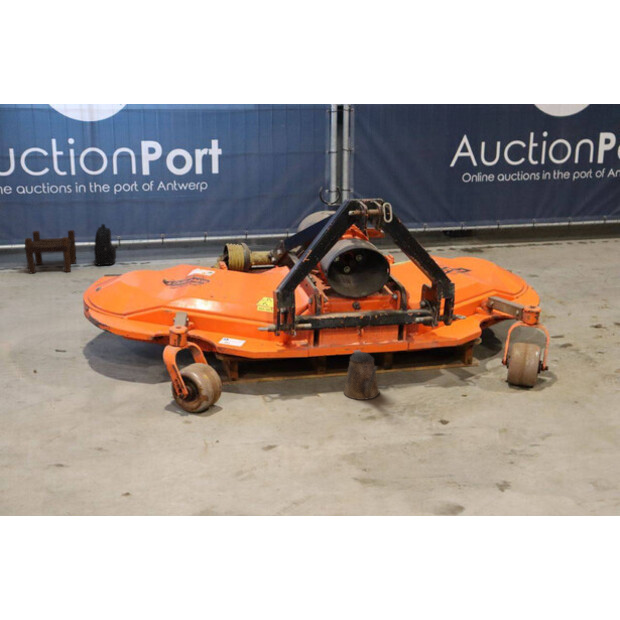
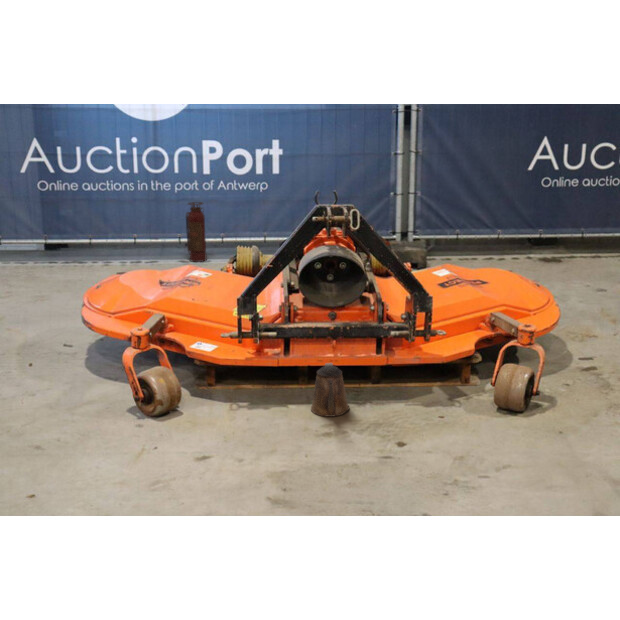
fire extinguisher: none [128,203,150,263] -> present [186,202,206,262]
backpack: present [94,224,116,266] -> none [151,222,174,263]
stool: present [25,230,76,273] -> none [84,227,137,268]

